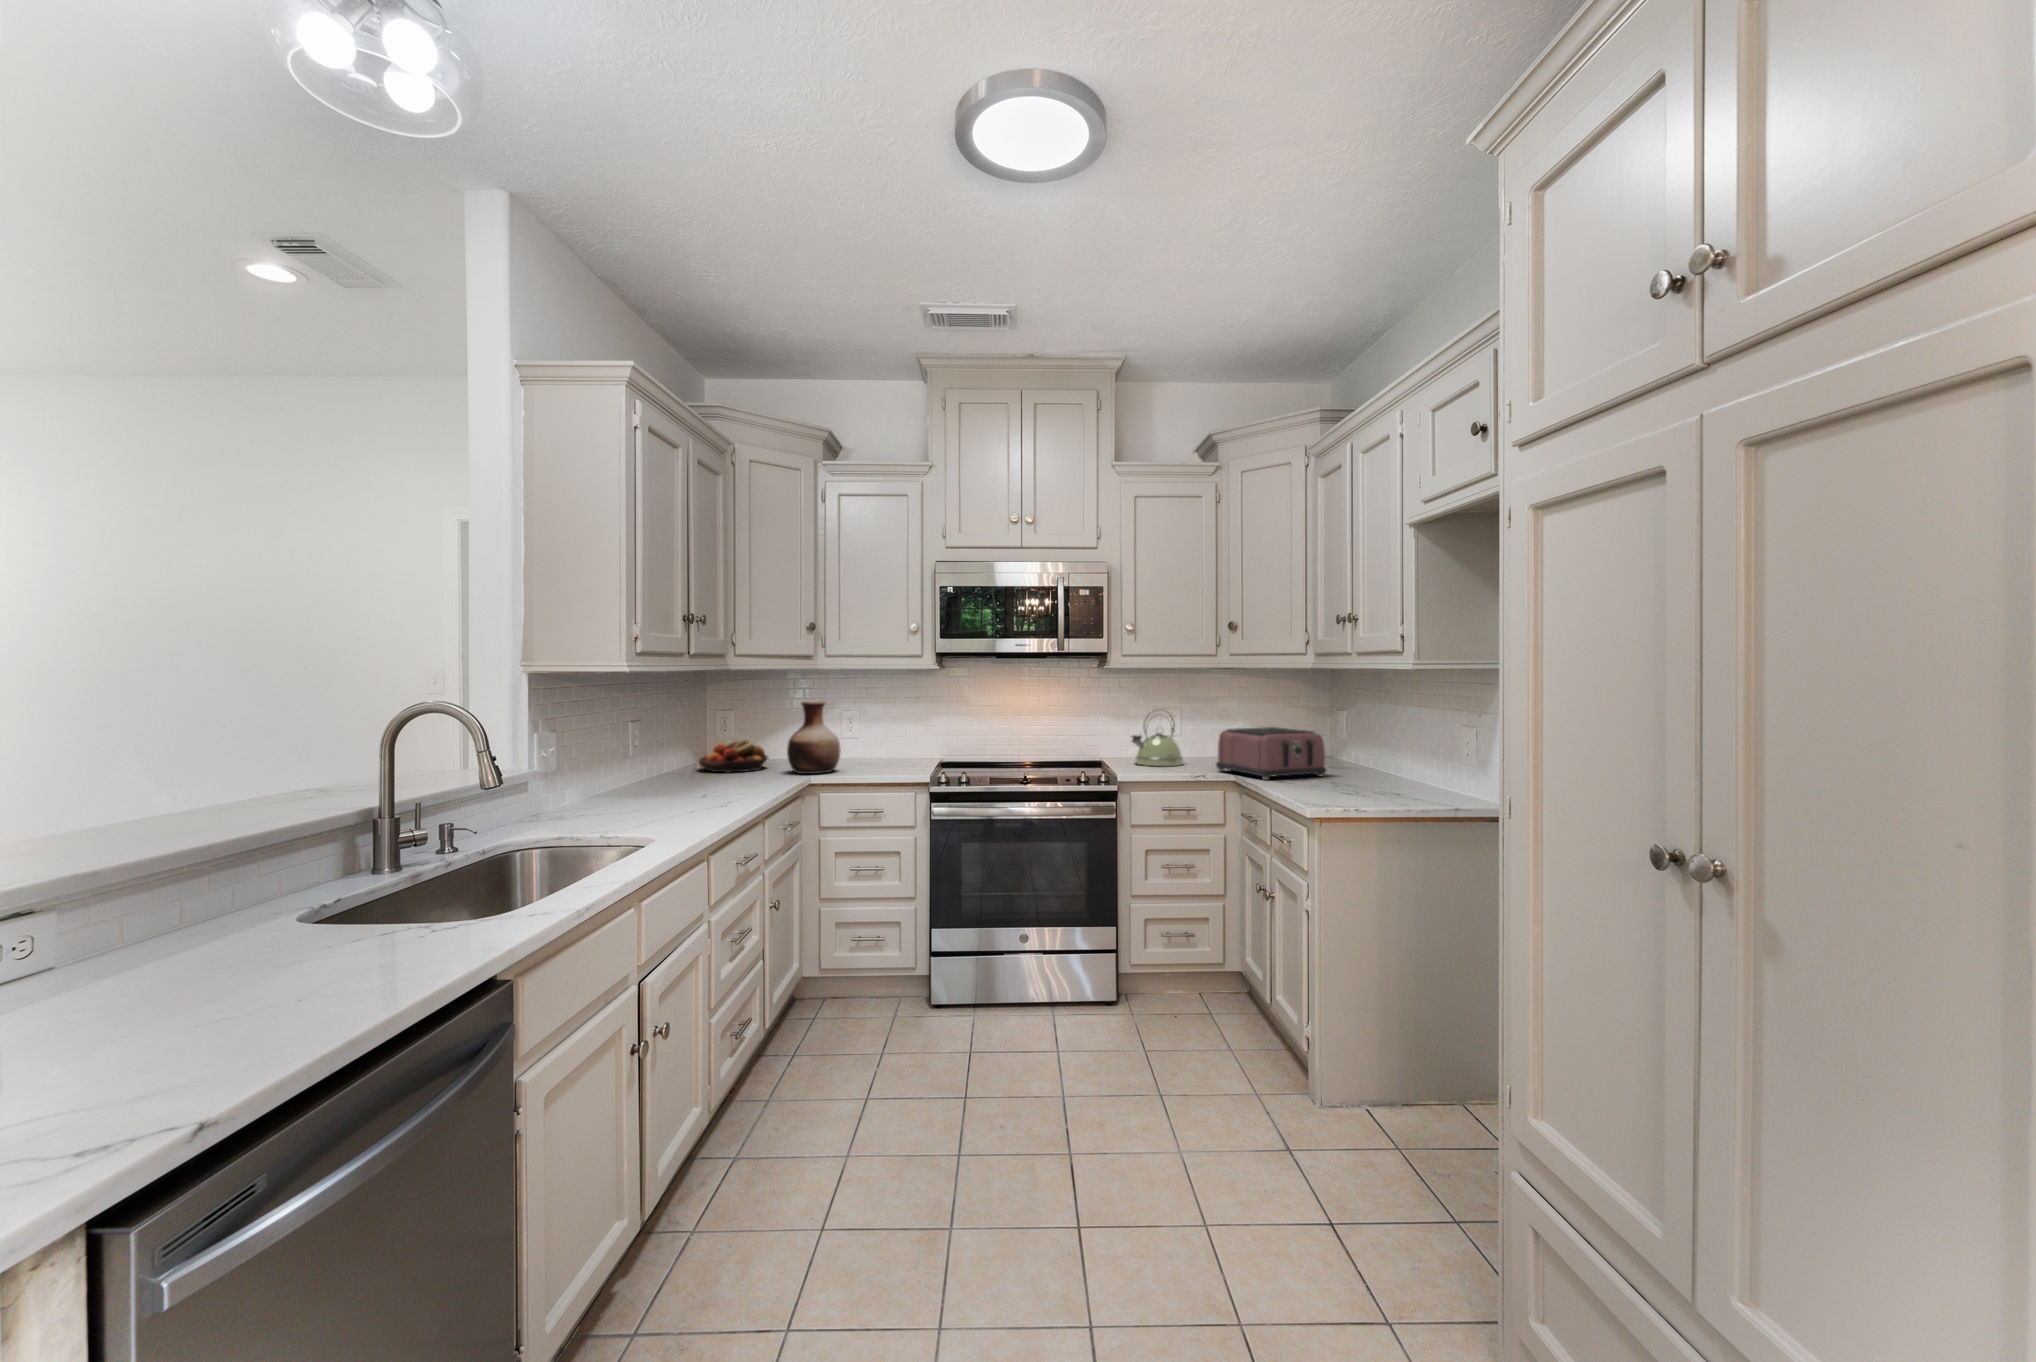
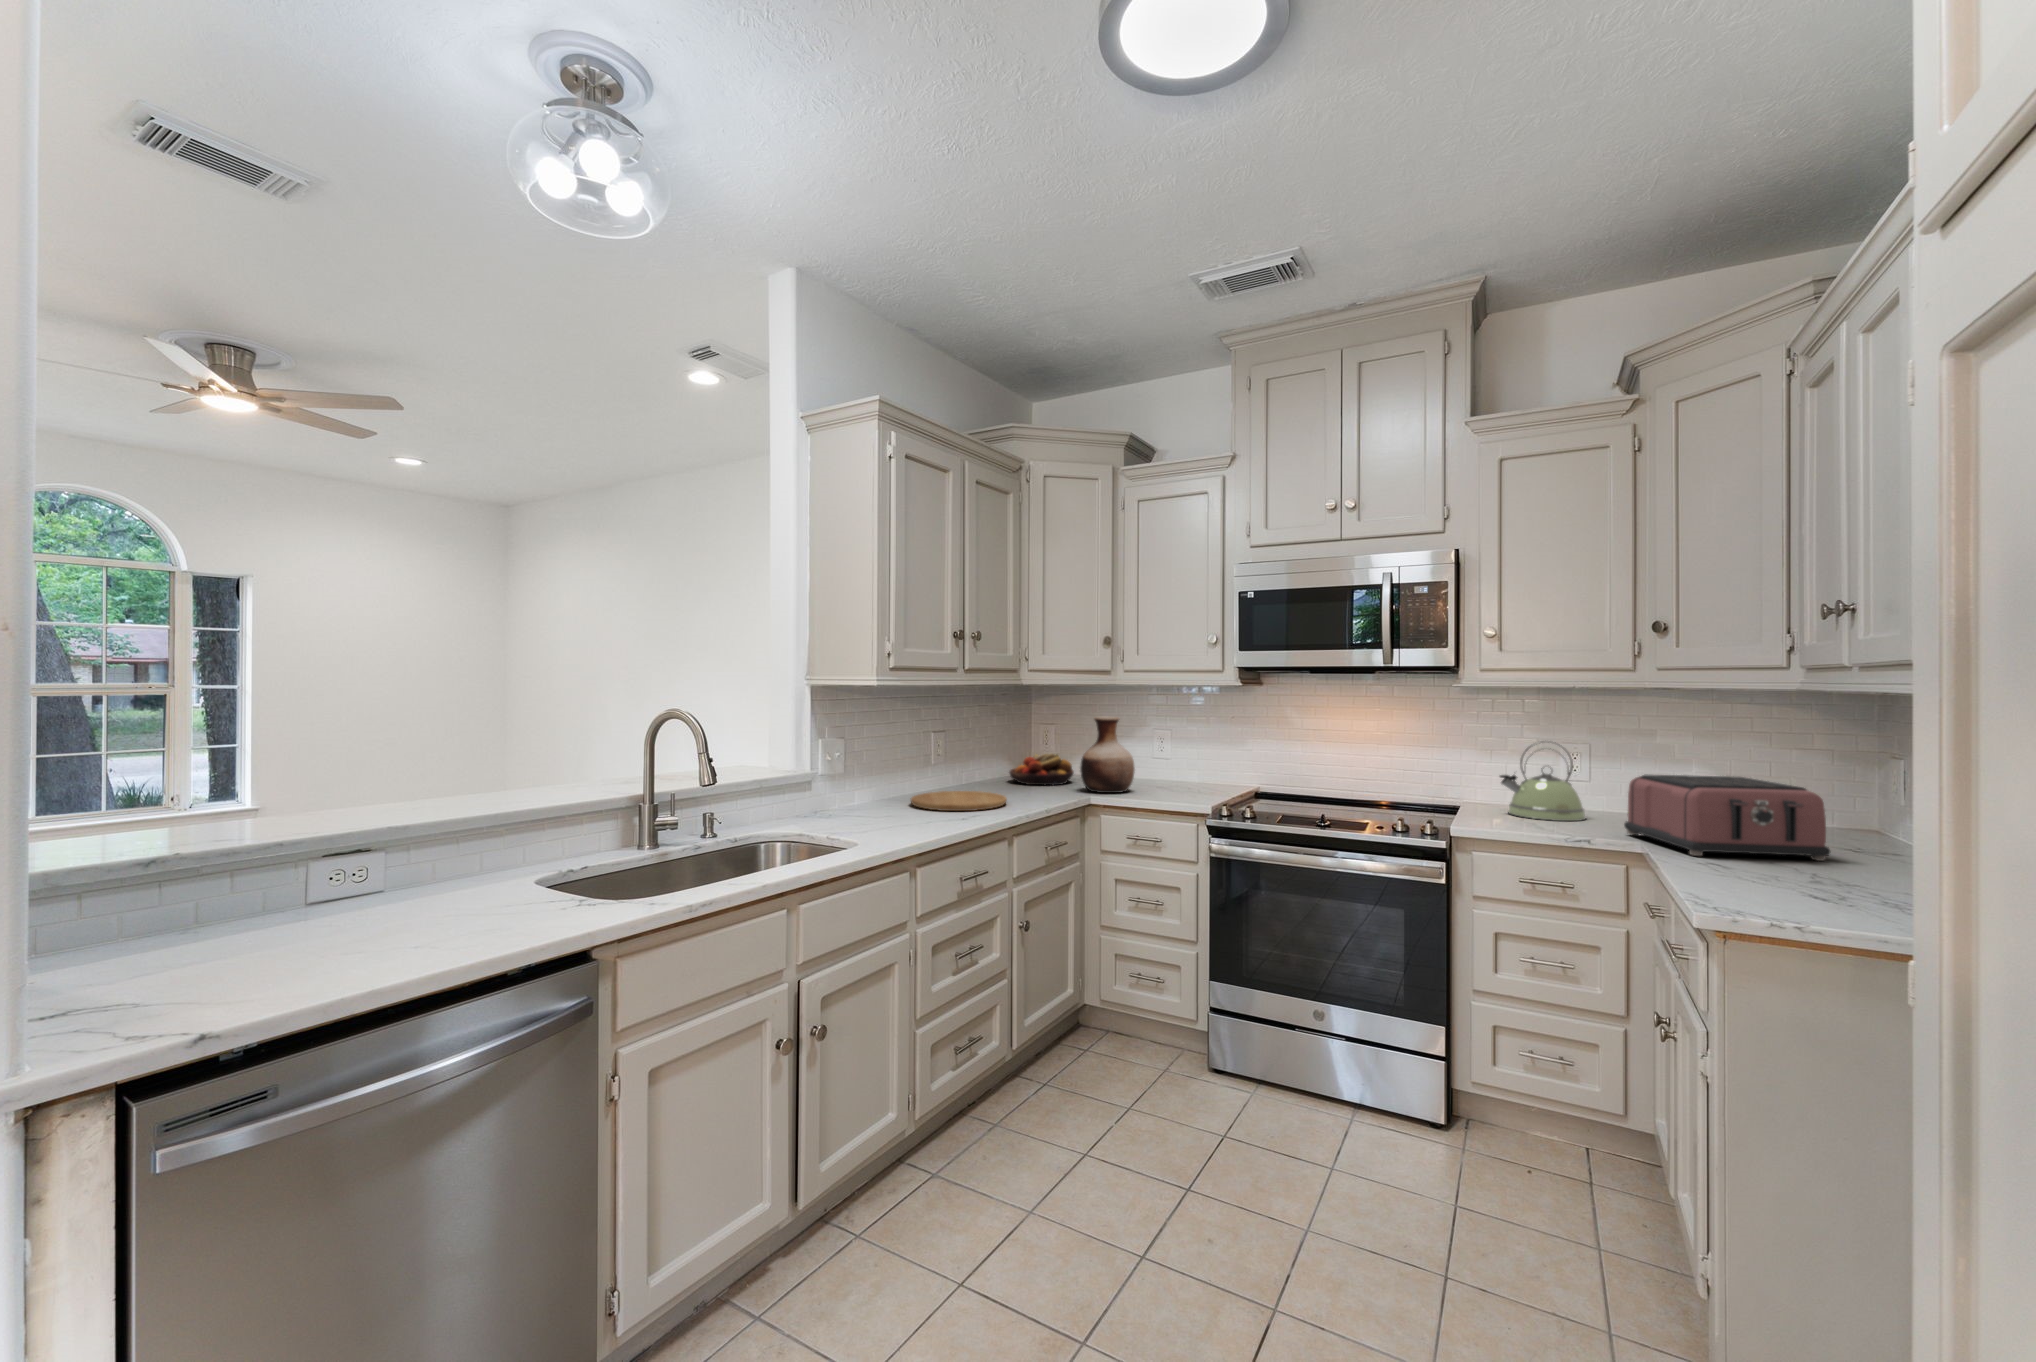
cutting board: none [632,781,740,802] -> present [911,791,1007,811]

